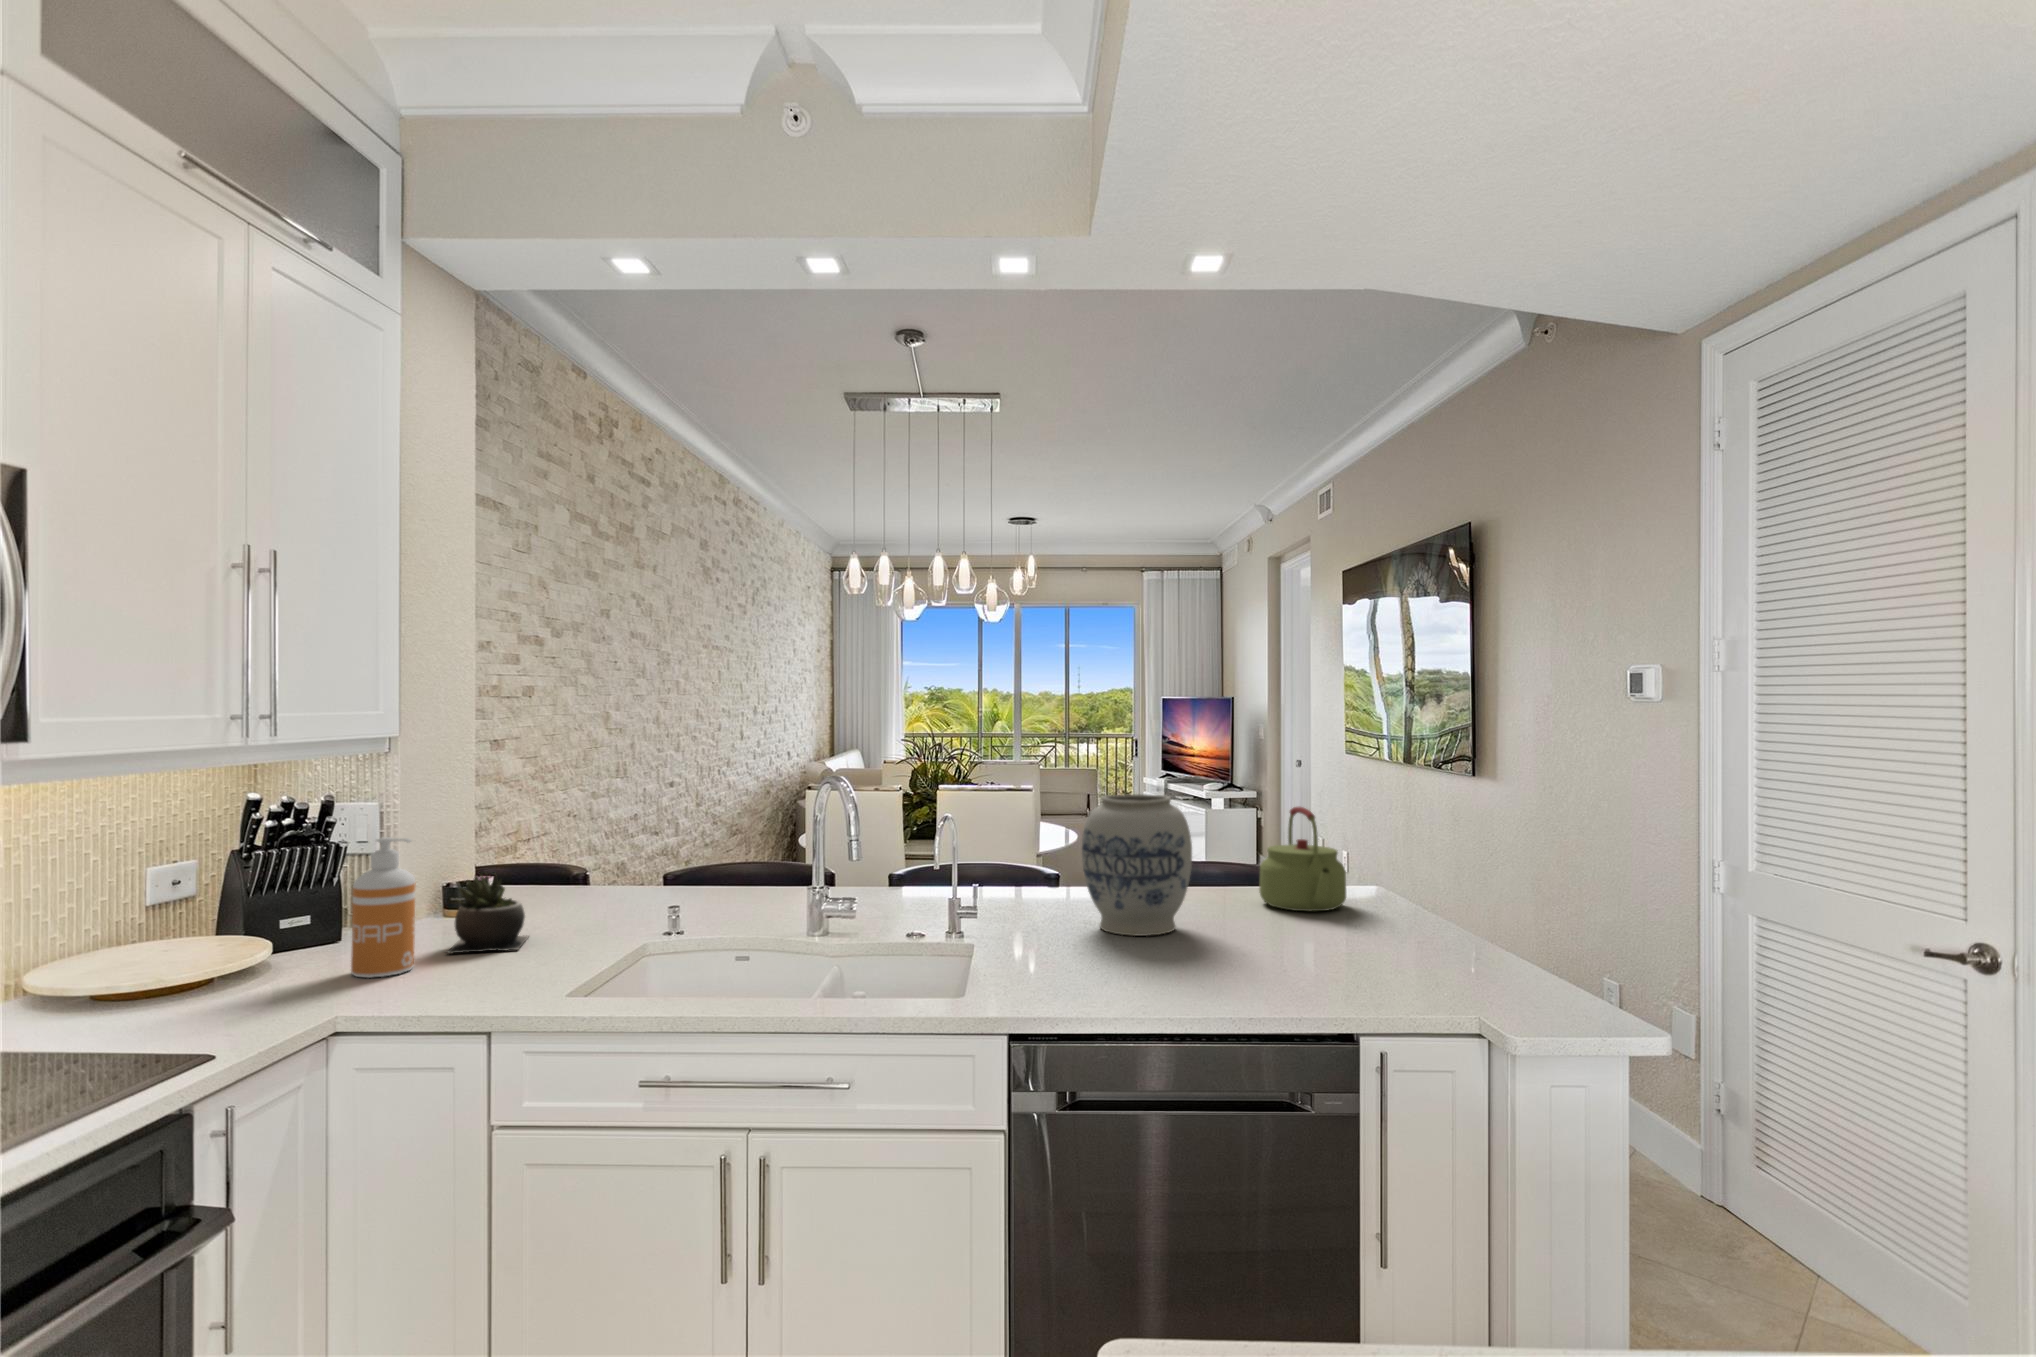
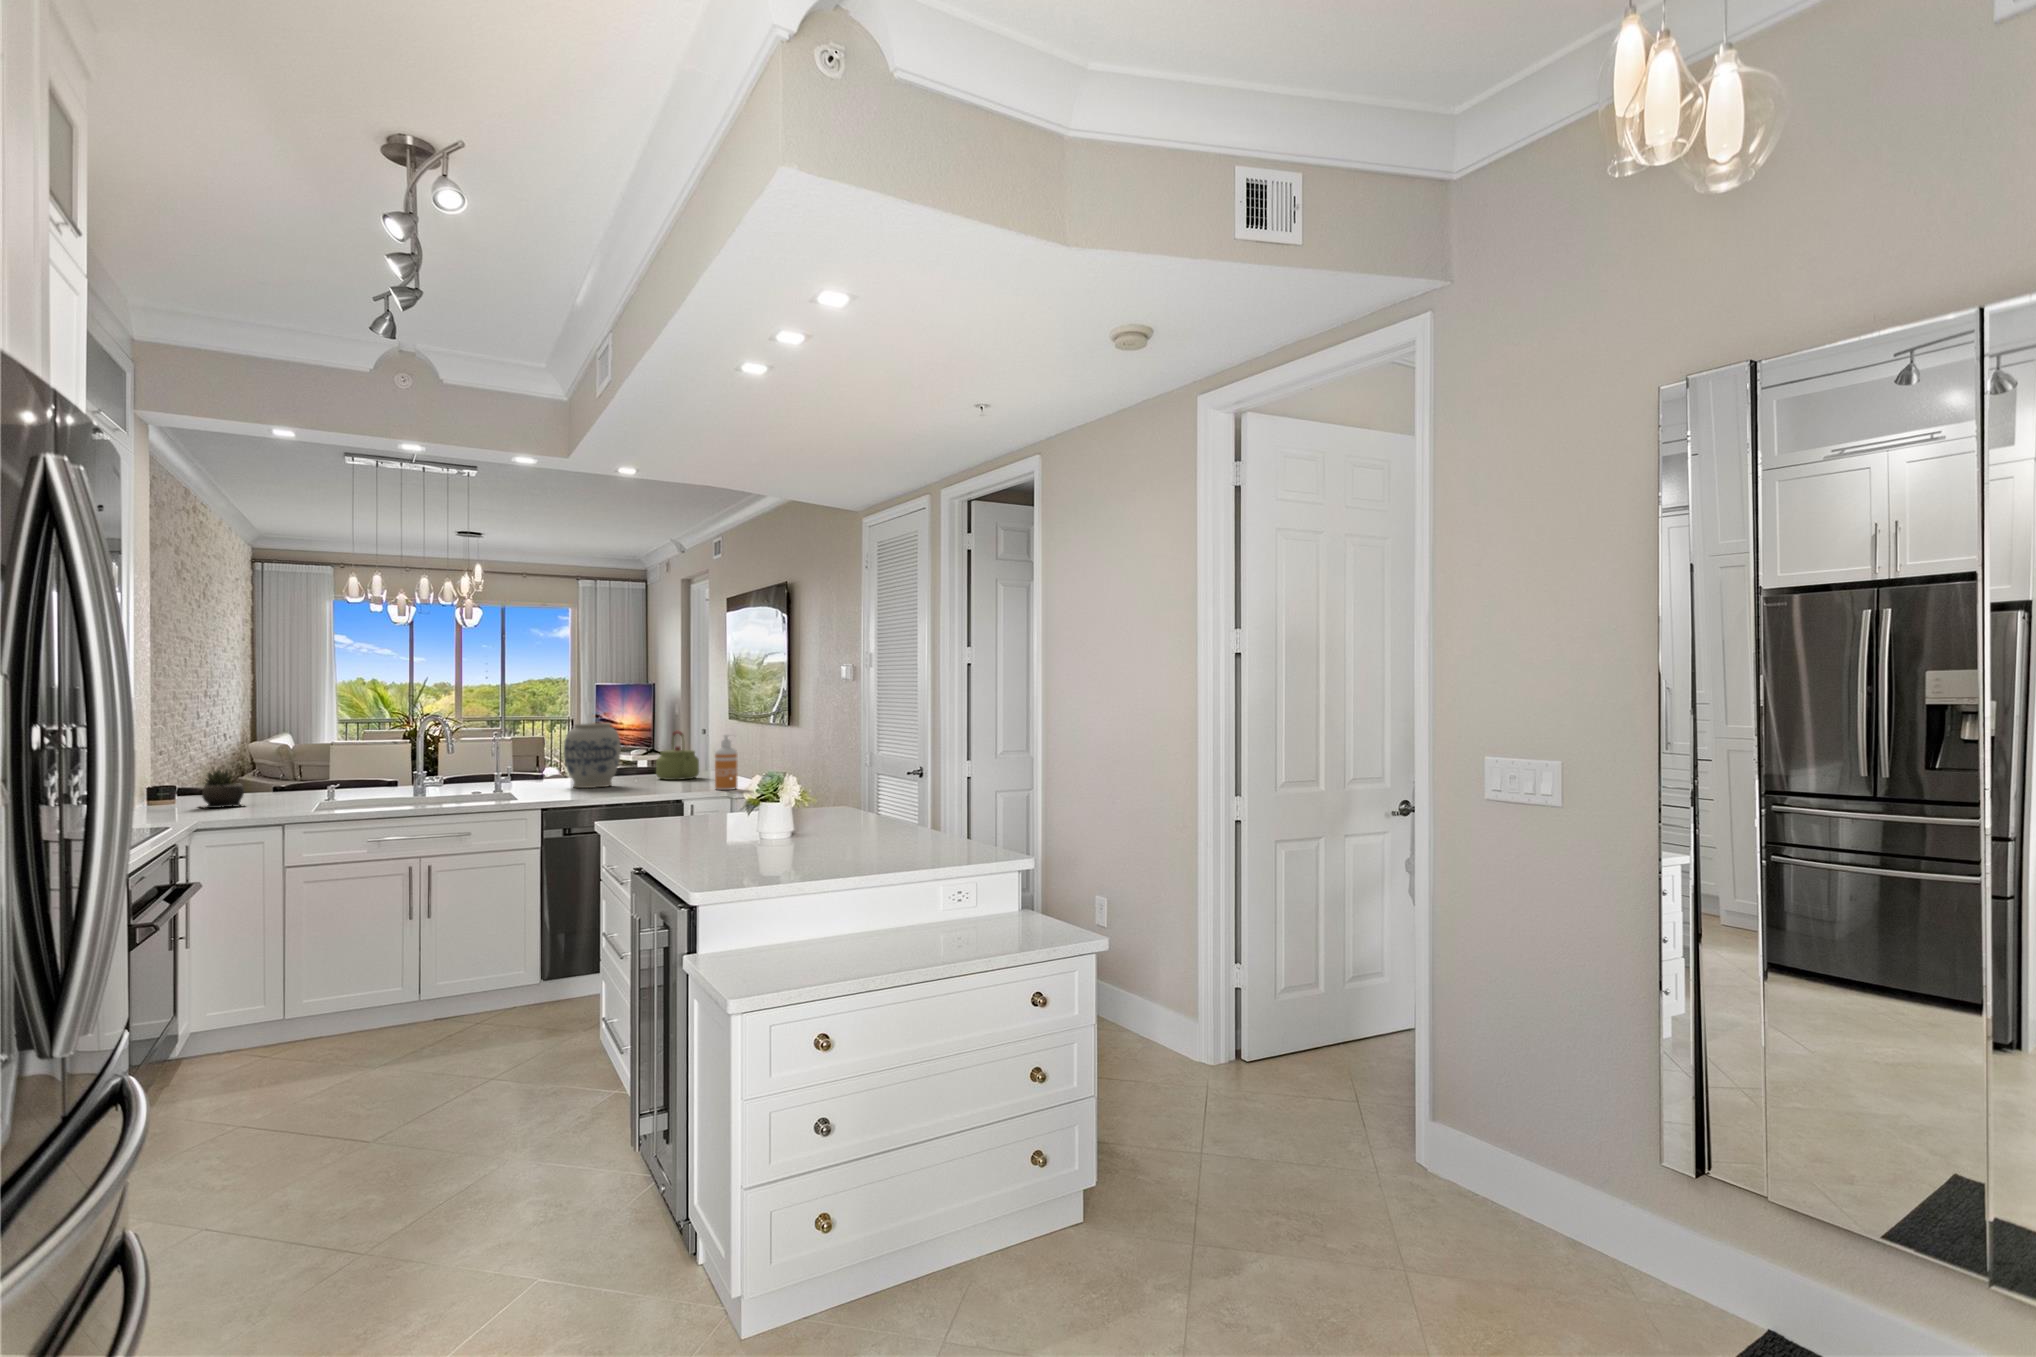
soap dispenser: present [351,837,415,978] -> present [715,735,737,790]

